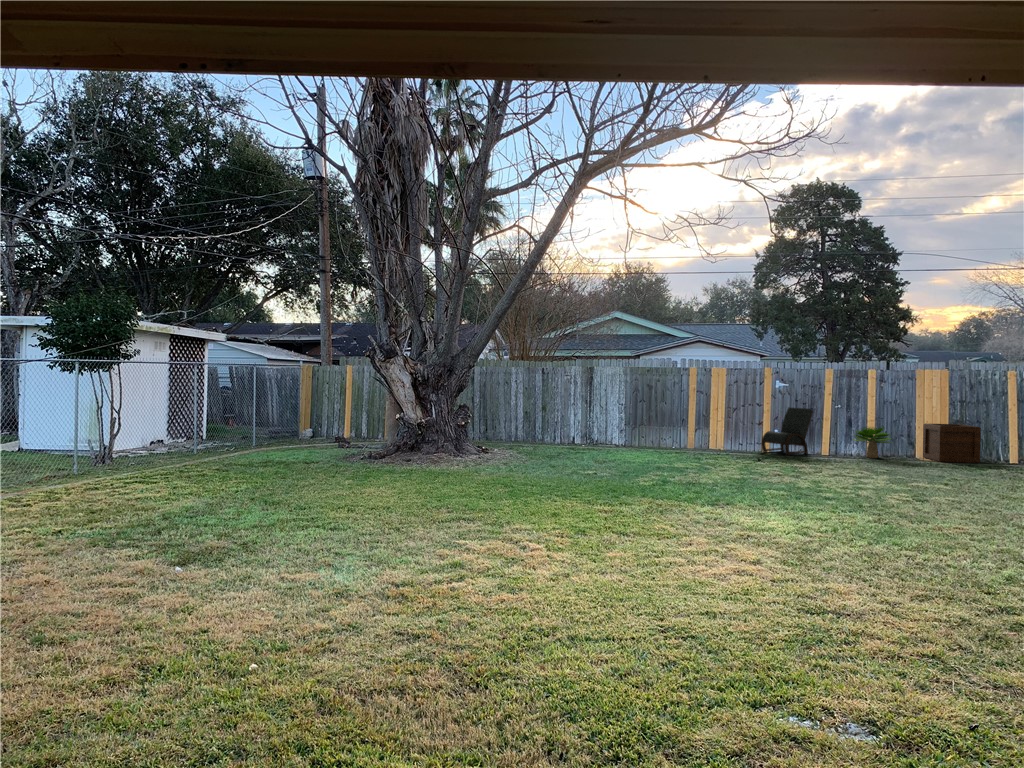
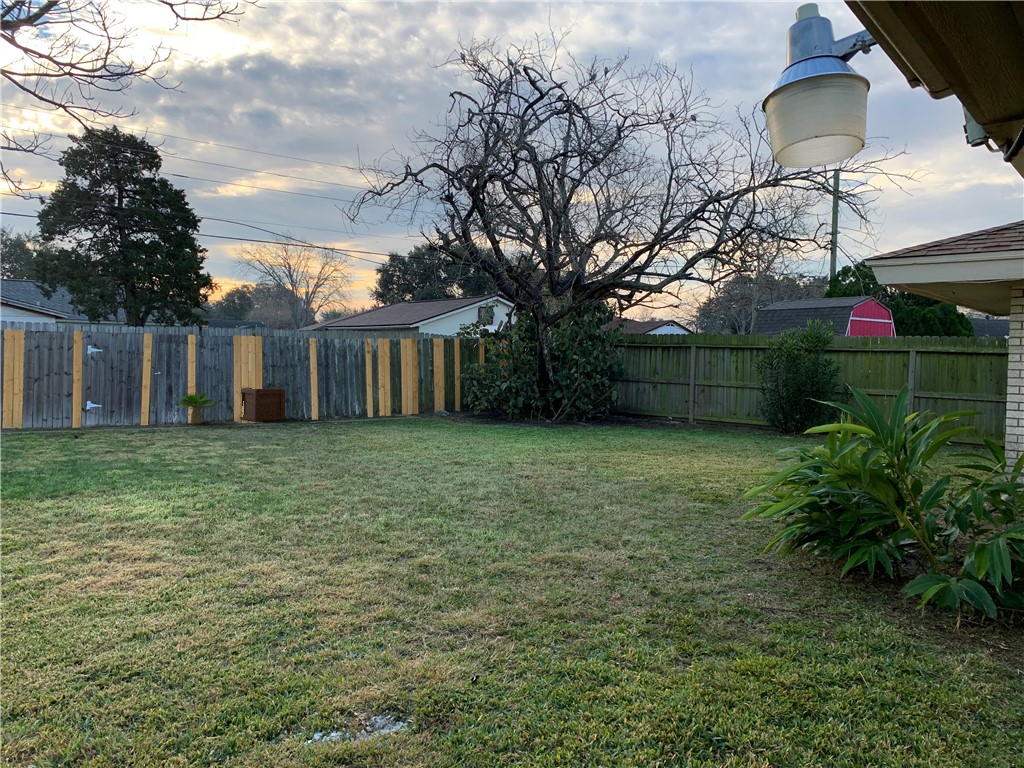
lounge chair: present [761,407,813,455] -> none [72,376,134,429]

